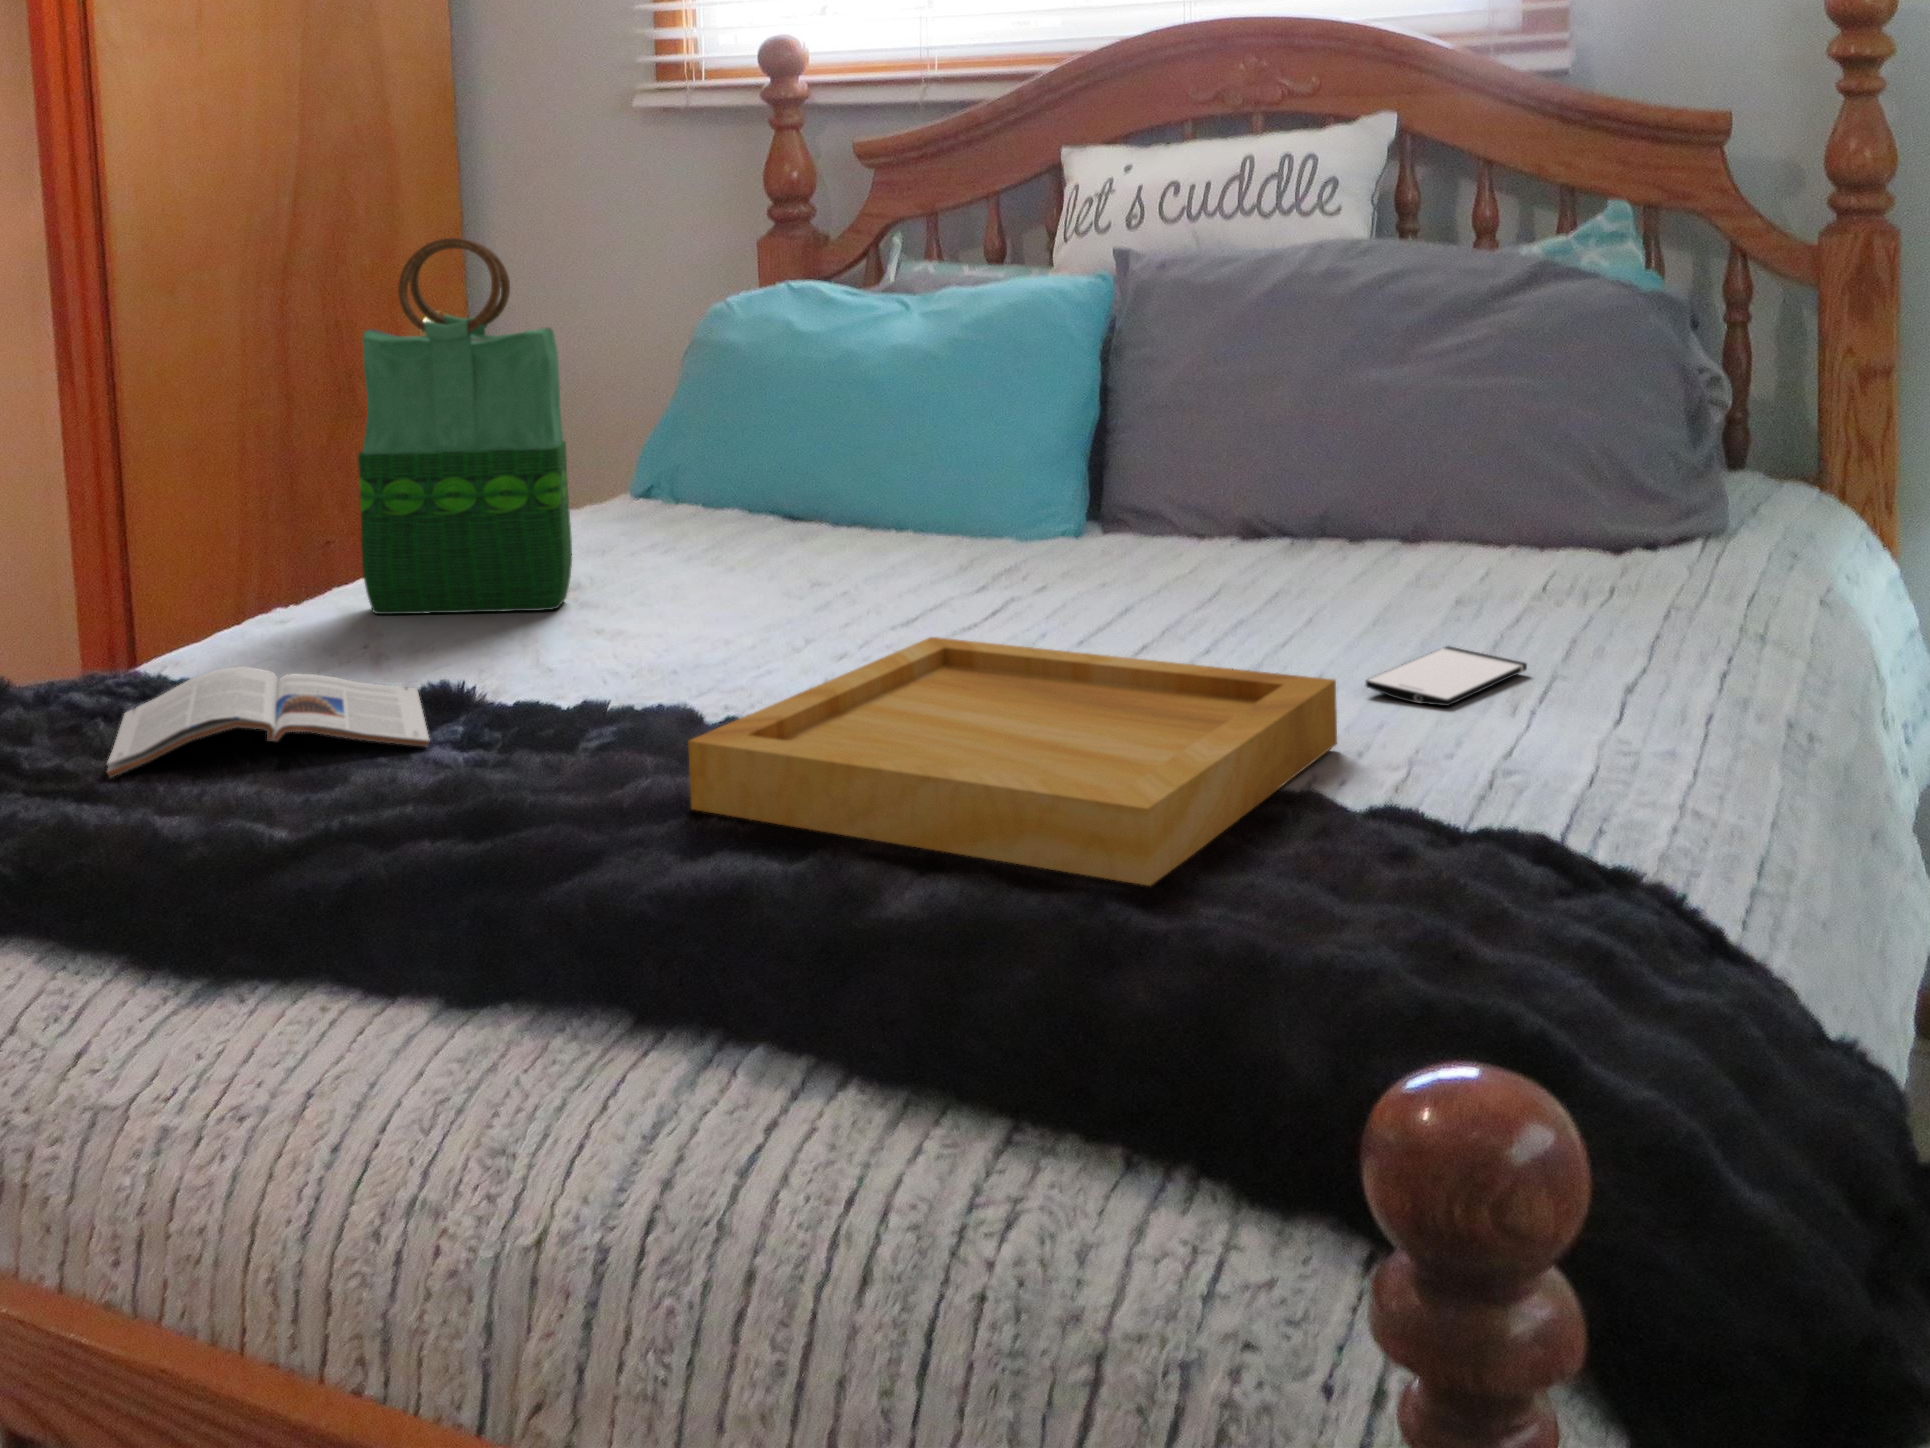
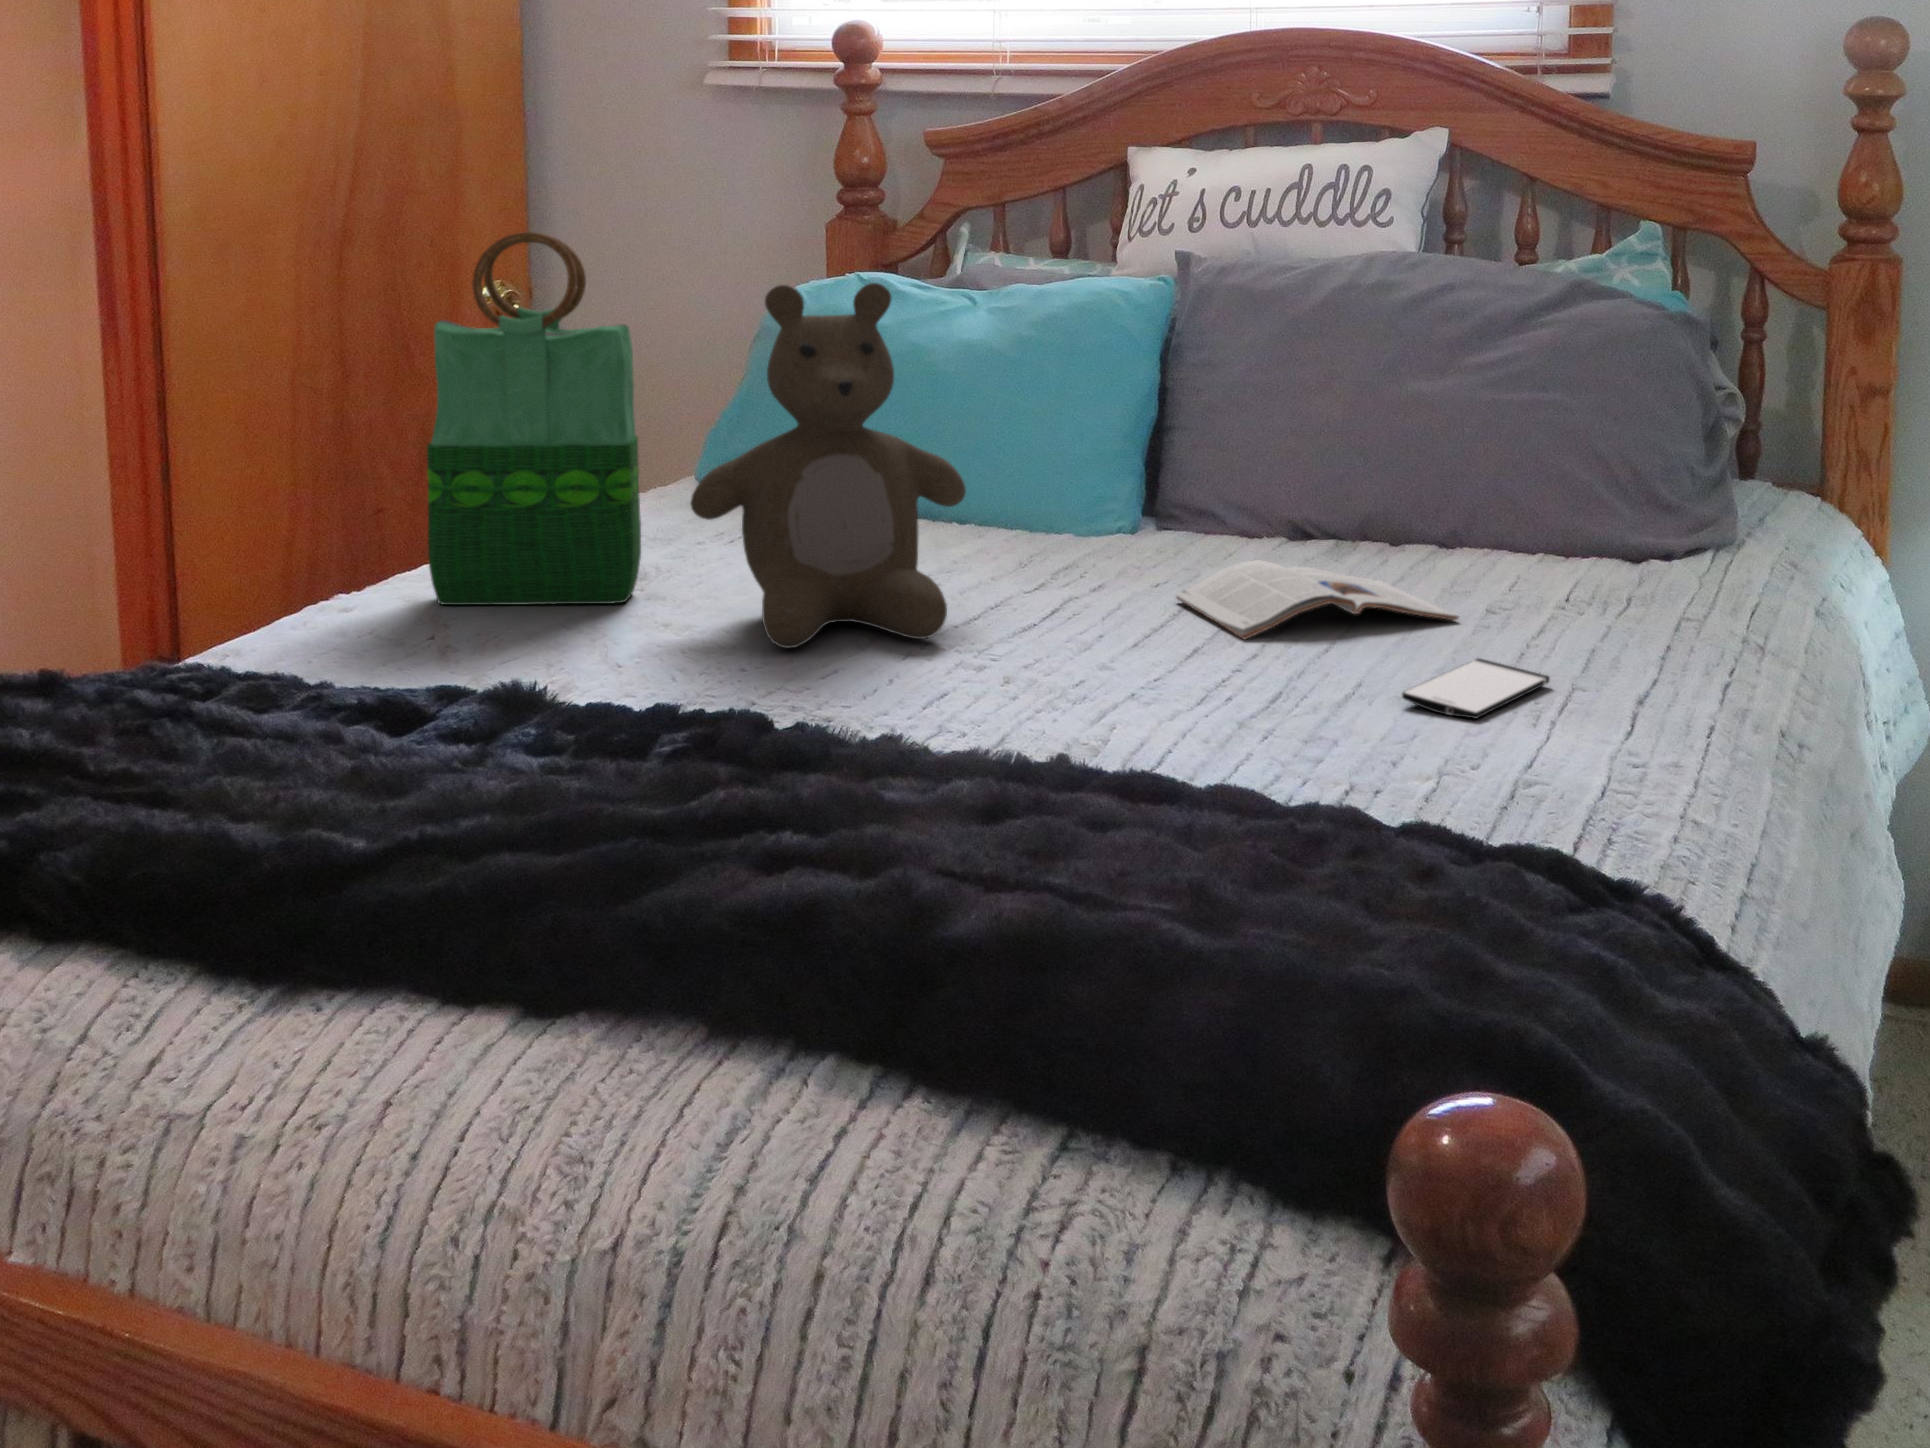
teddy bear: none [618,275,898,648] -> present [691,283,966,648]
tray: present [688,637,1337,886] -> none [763,646,1375,902]
magazine: present [107,666,430,777] -> present [1176,560,1459,639]

